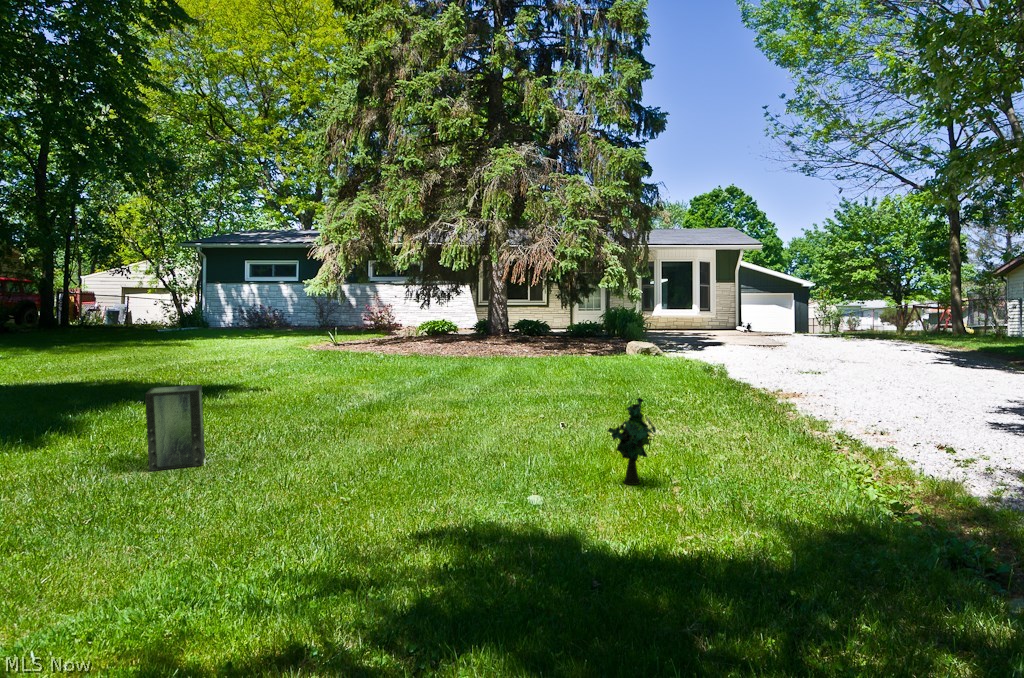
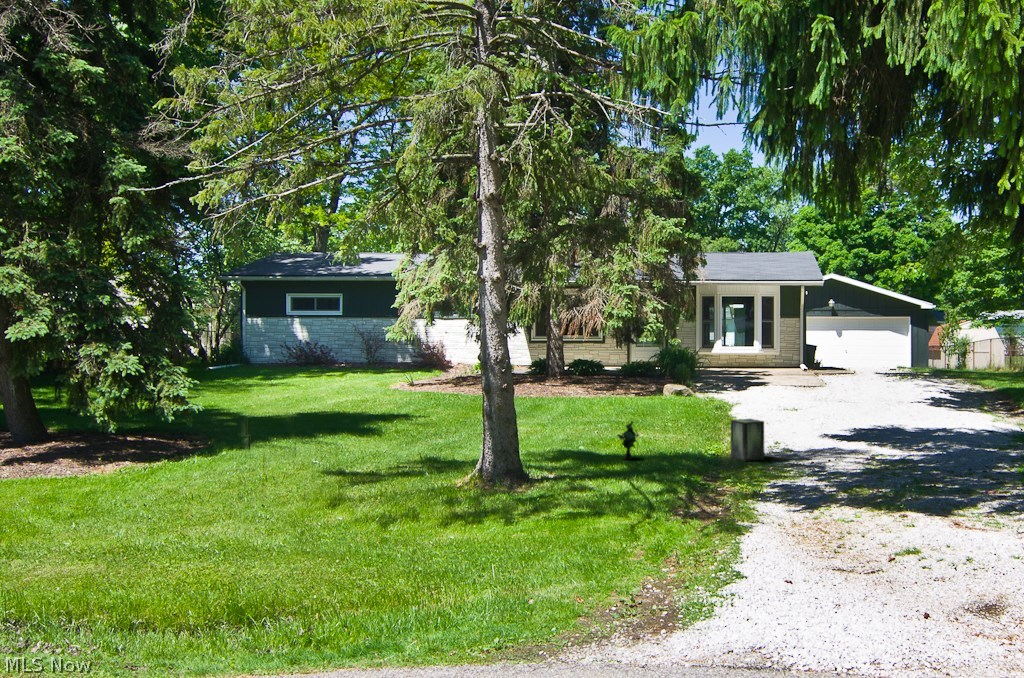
storage box: present [145,385,205,471] -> present [731,419,764,461]

